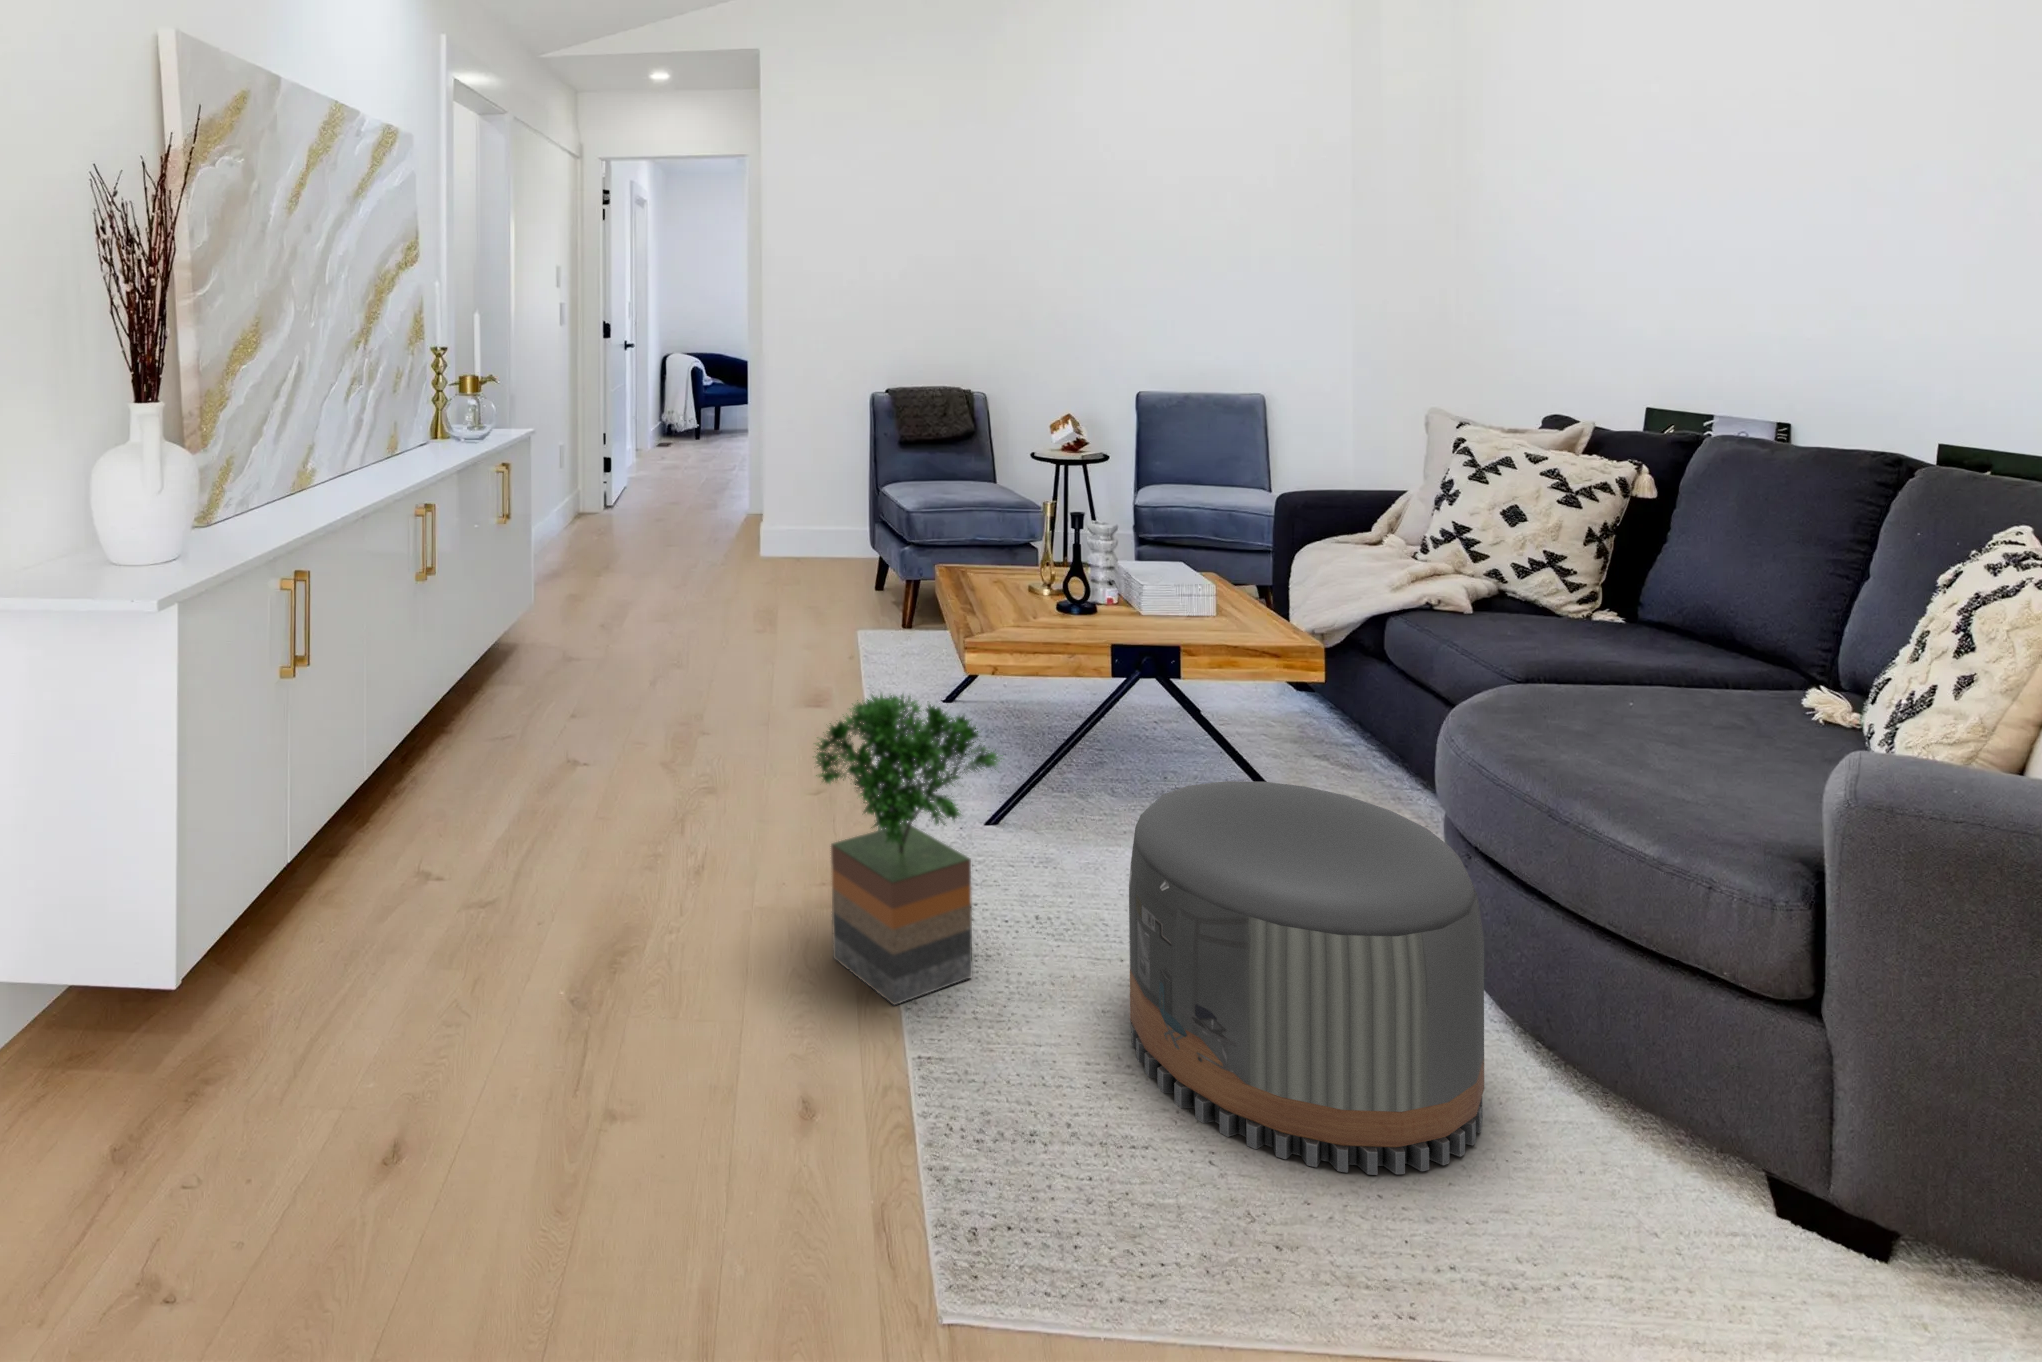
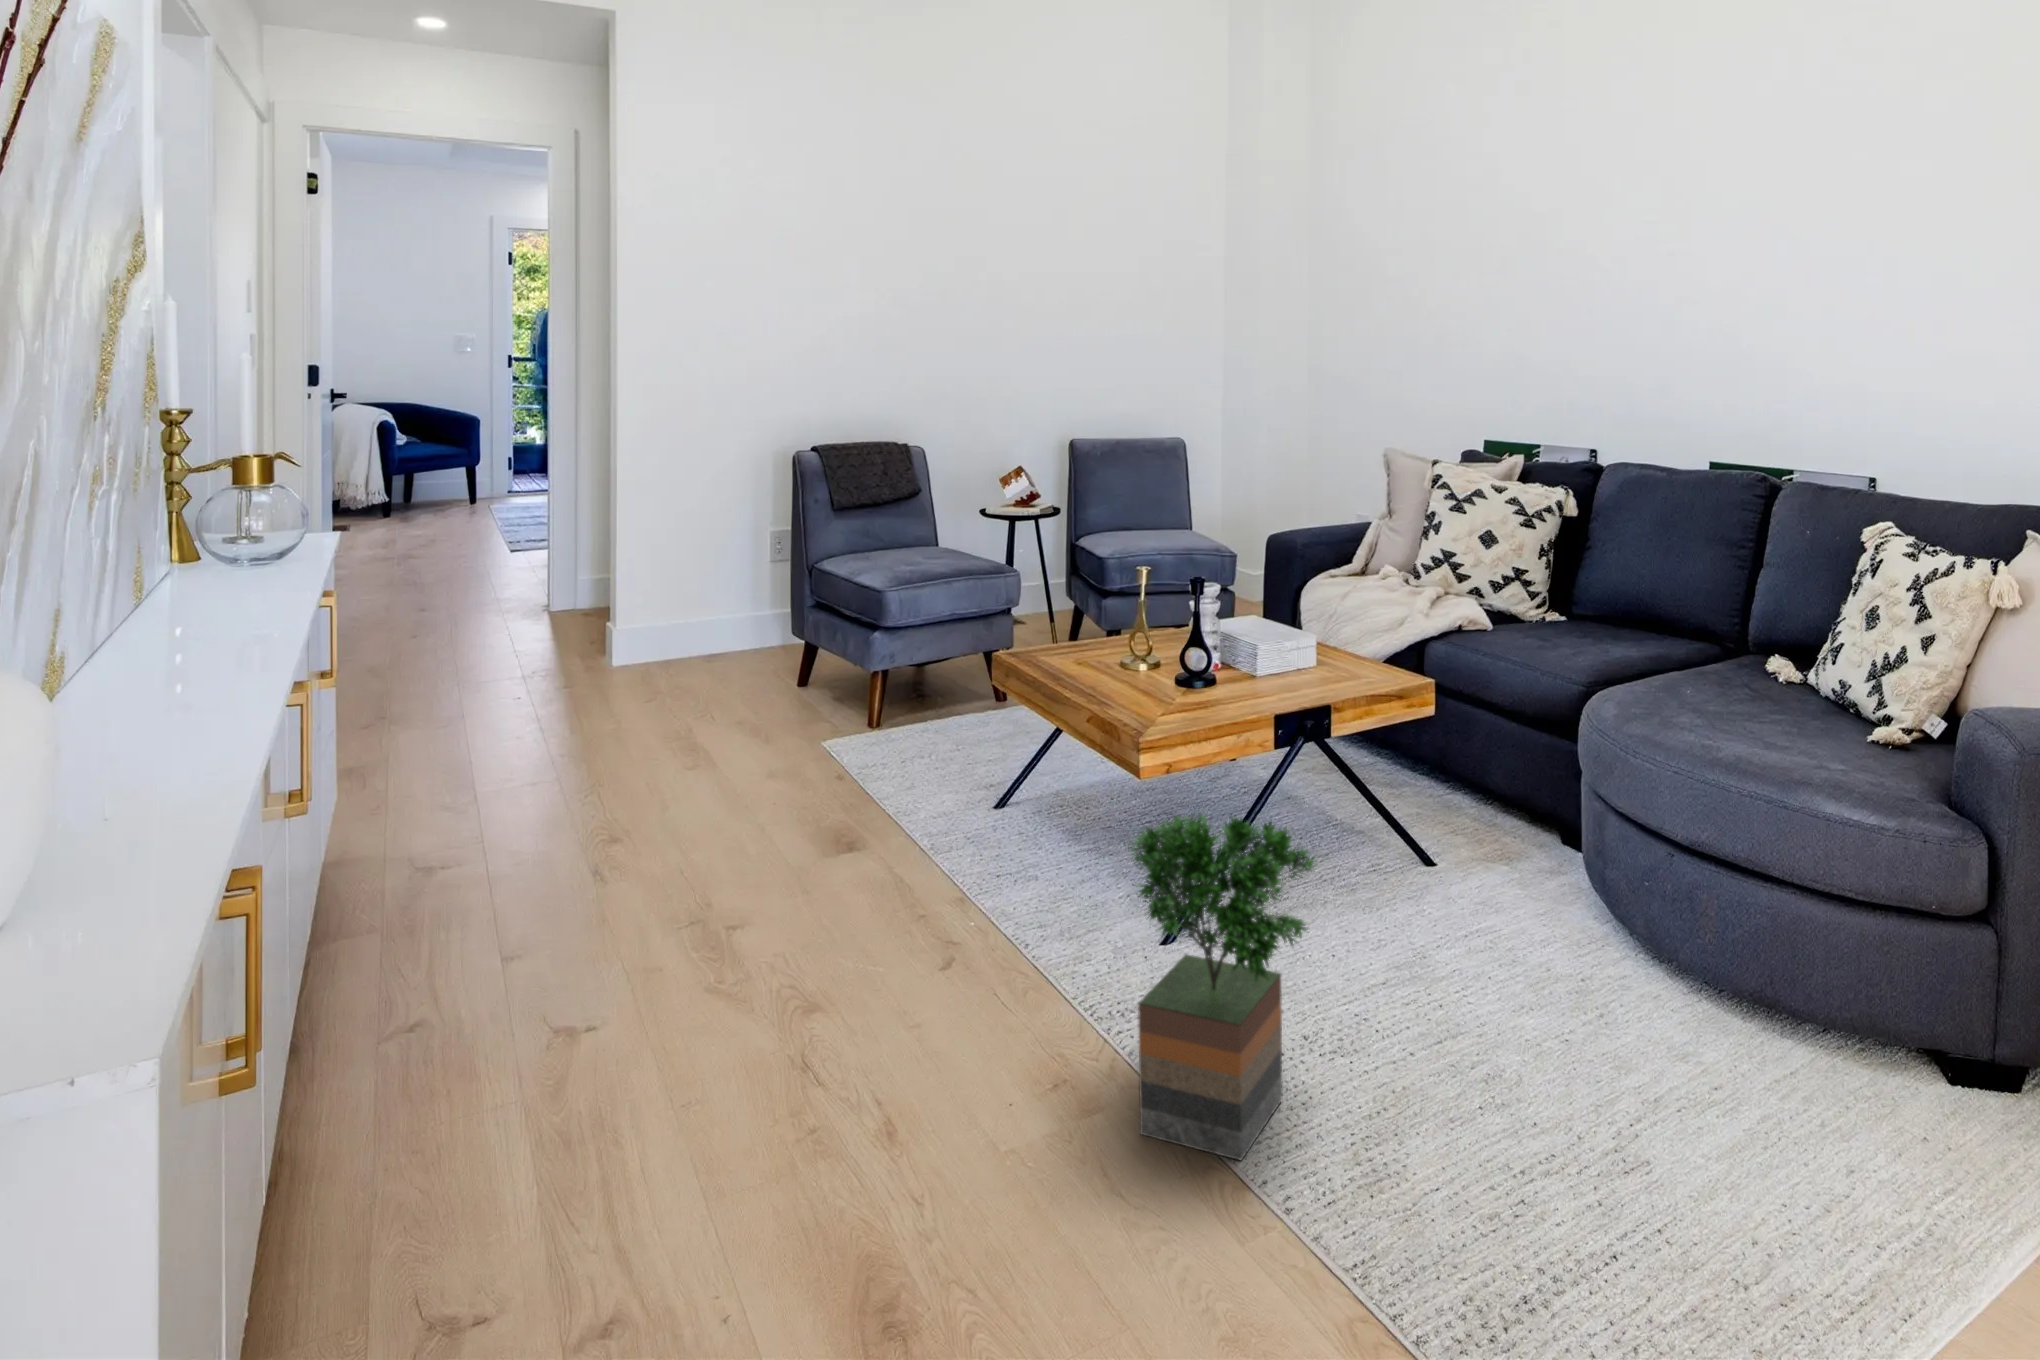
pouf: present [1129,781,1484,1175] -> none [1429,818,1723,1162]

